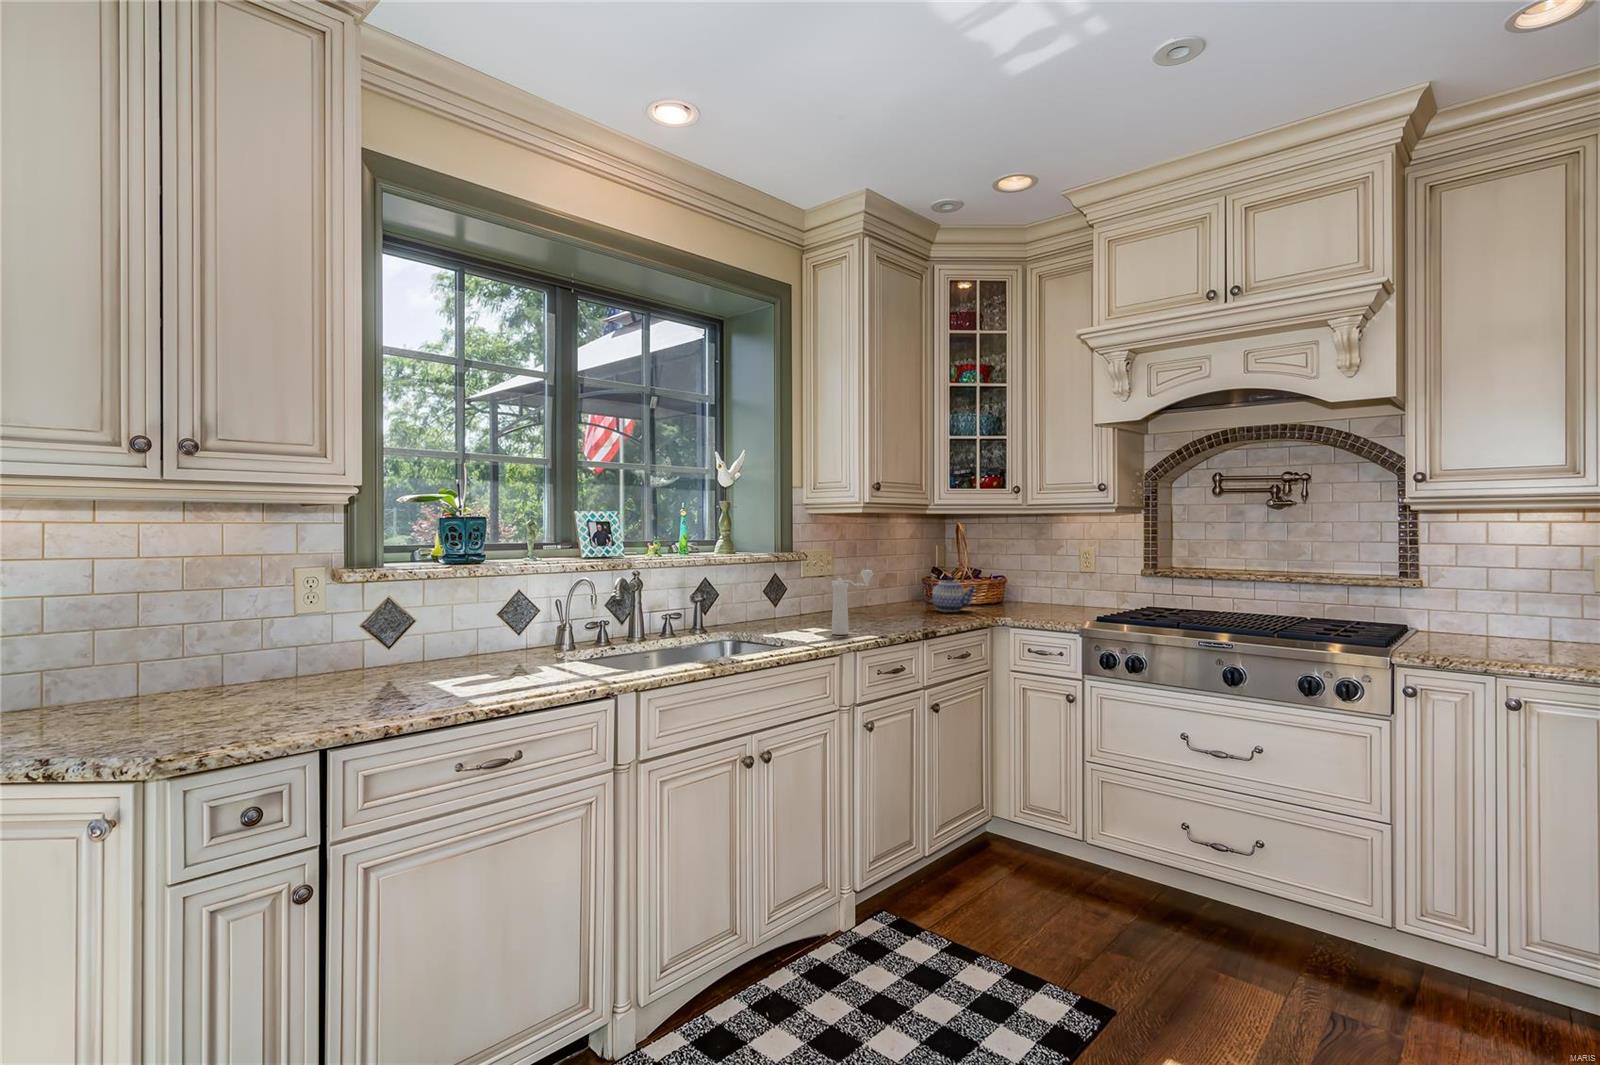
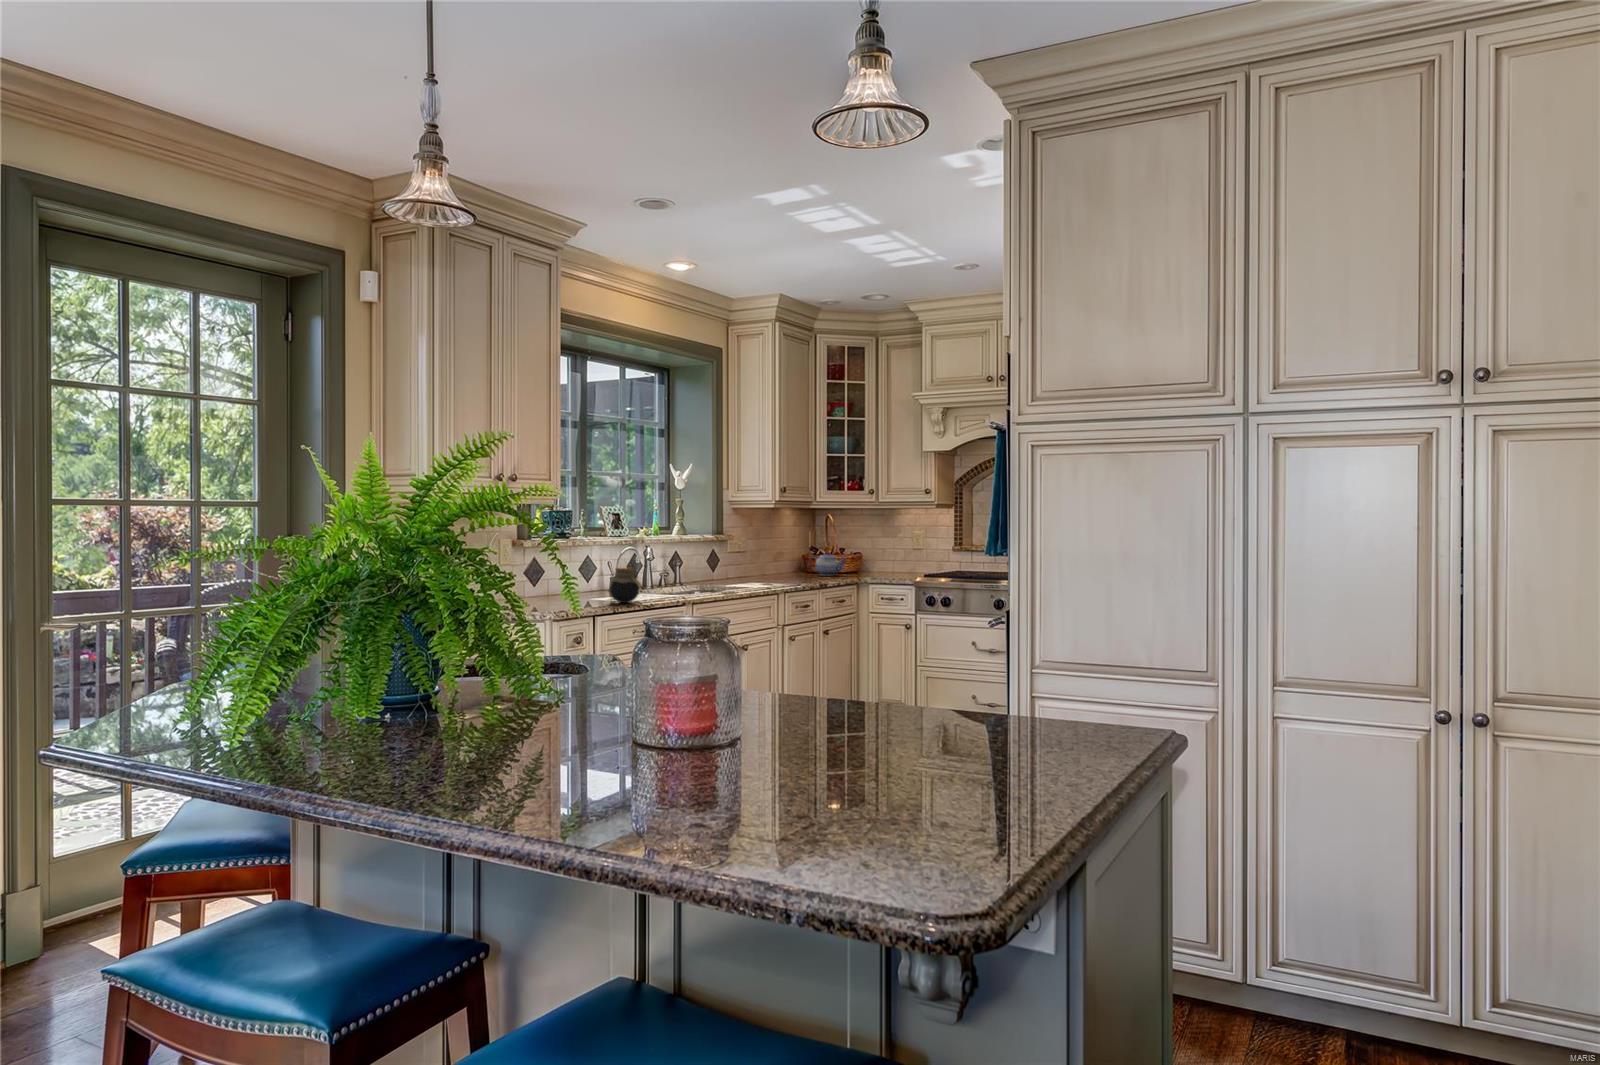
pepper mill: present [832,570,873,635] -> none [764,545,789,586]
jar: none [468,624,532,692] -> present [610,568,643,603]

